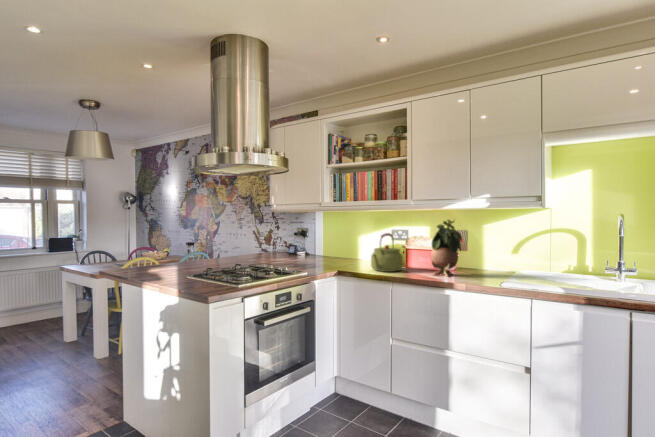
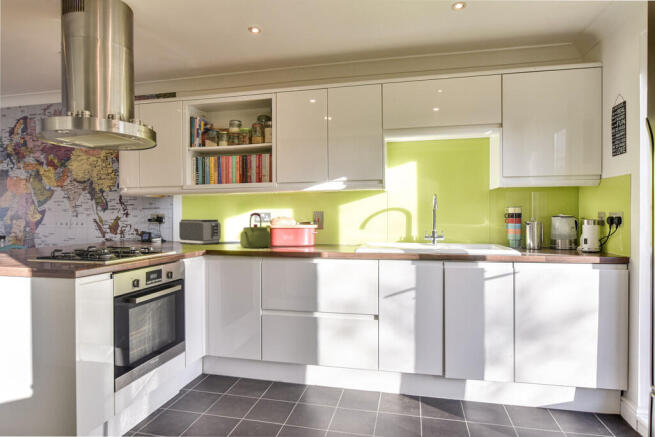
potted plant: present [431,220,462,277] -> none [296,199,322,248]
toaster: none [319,234,356,262] -> present [179,219,221,245]

